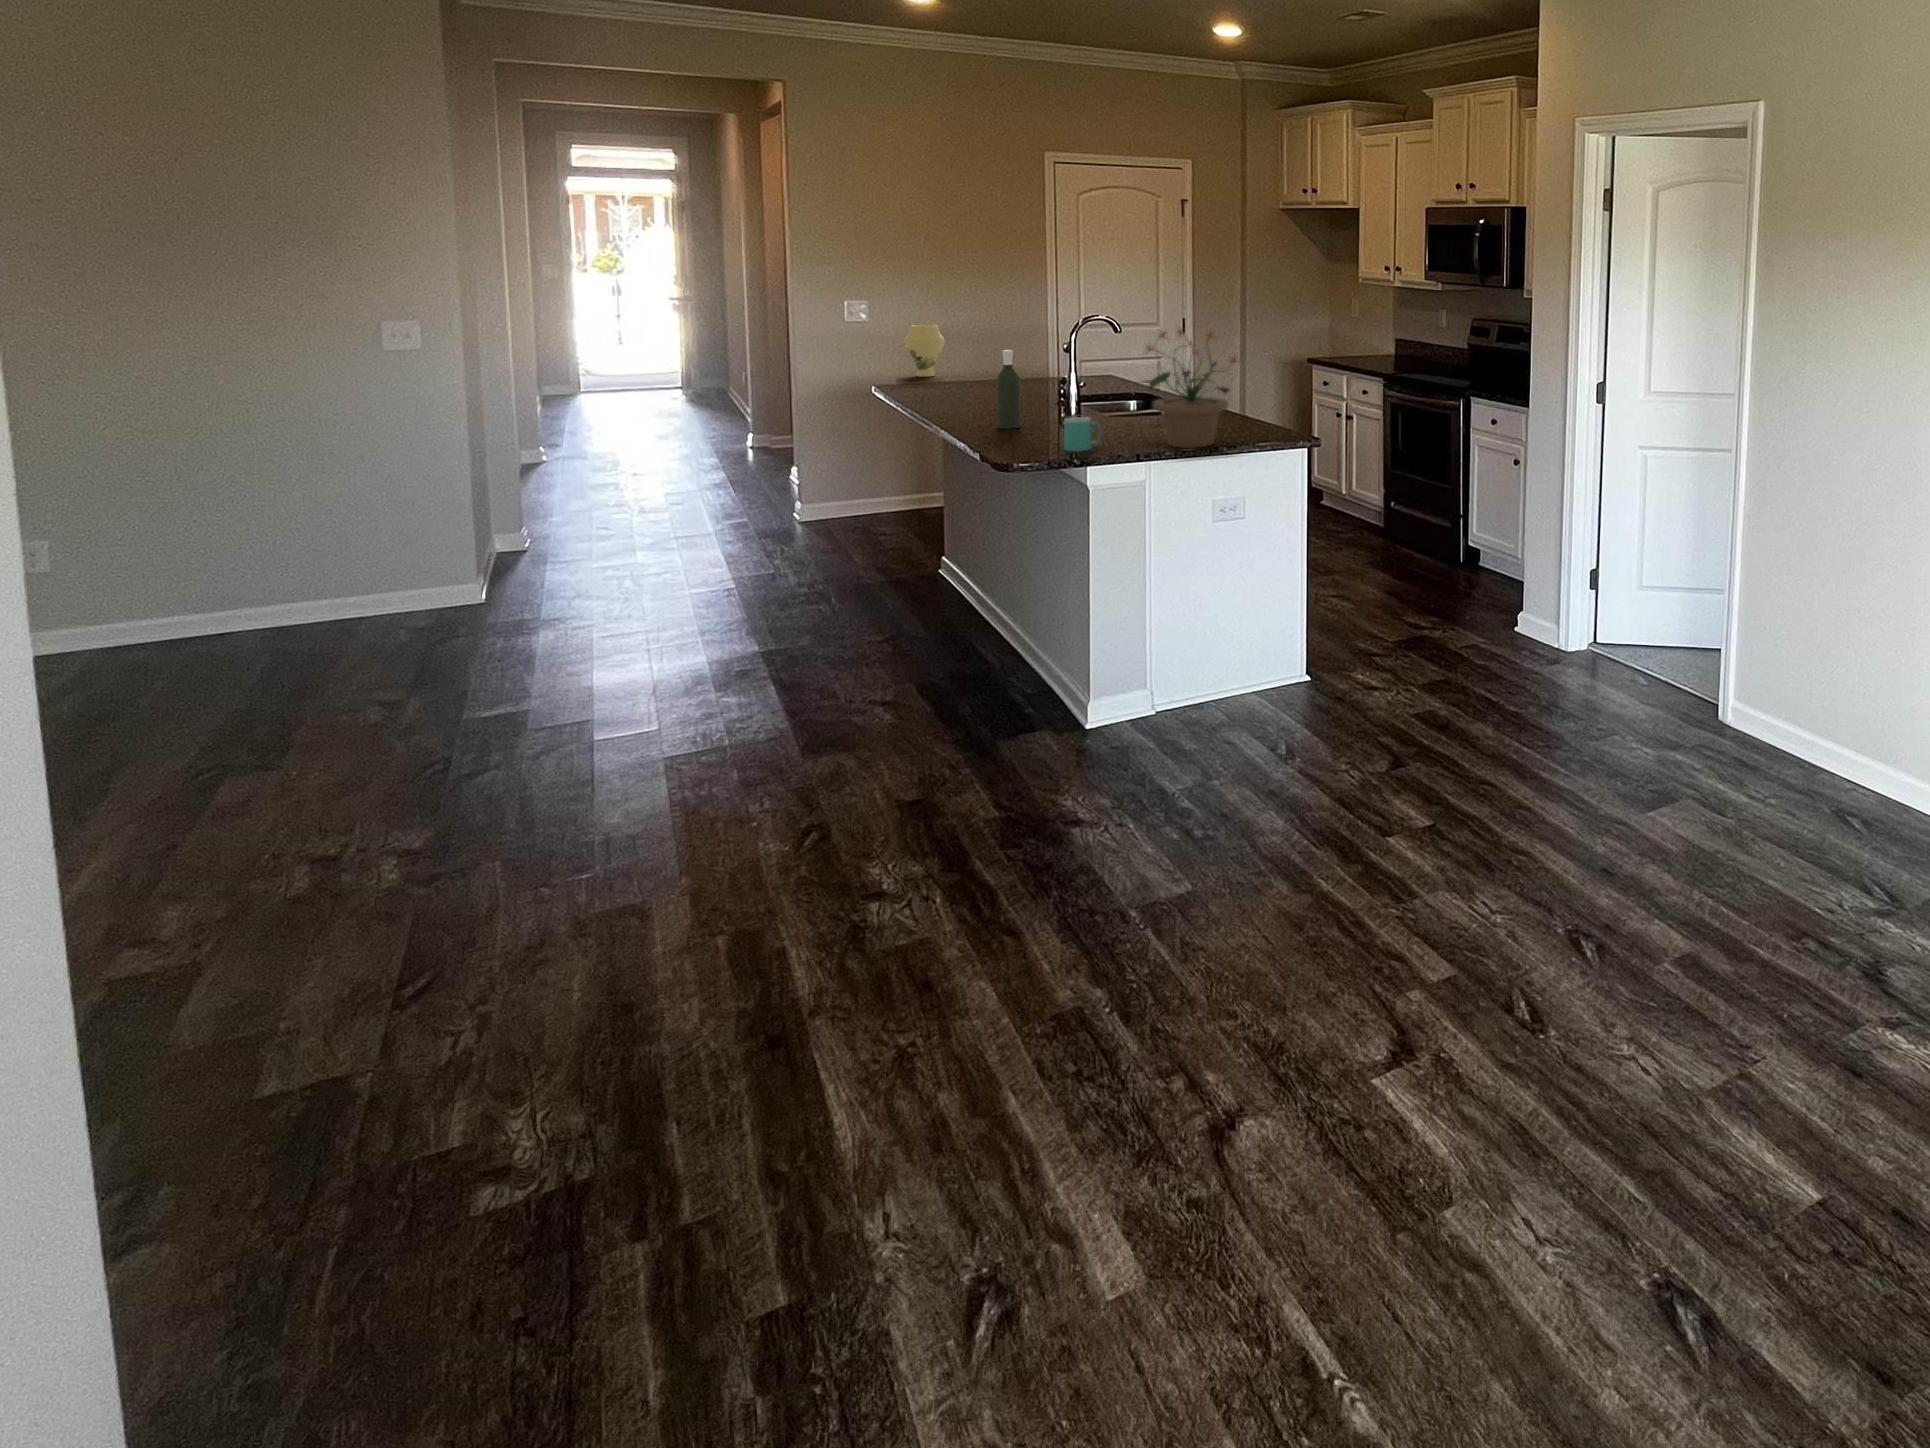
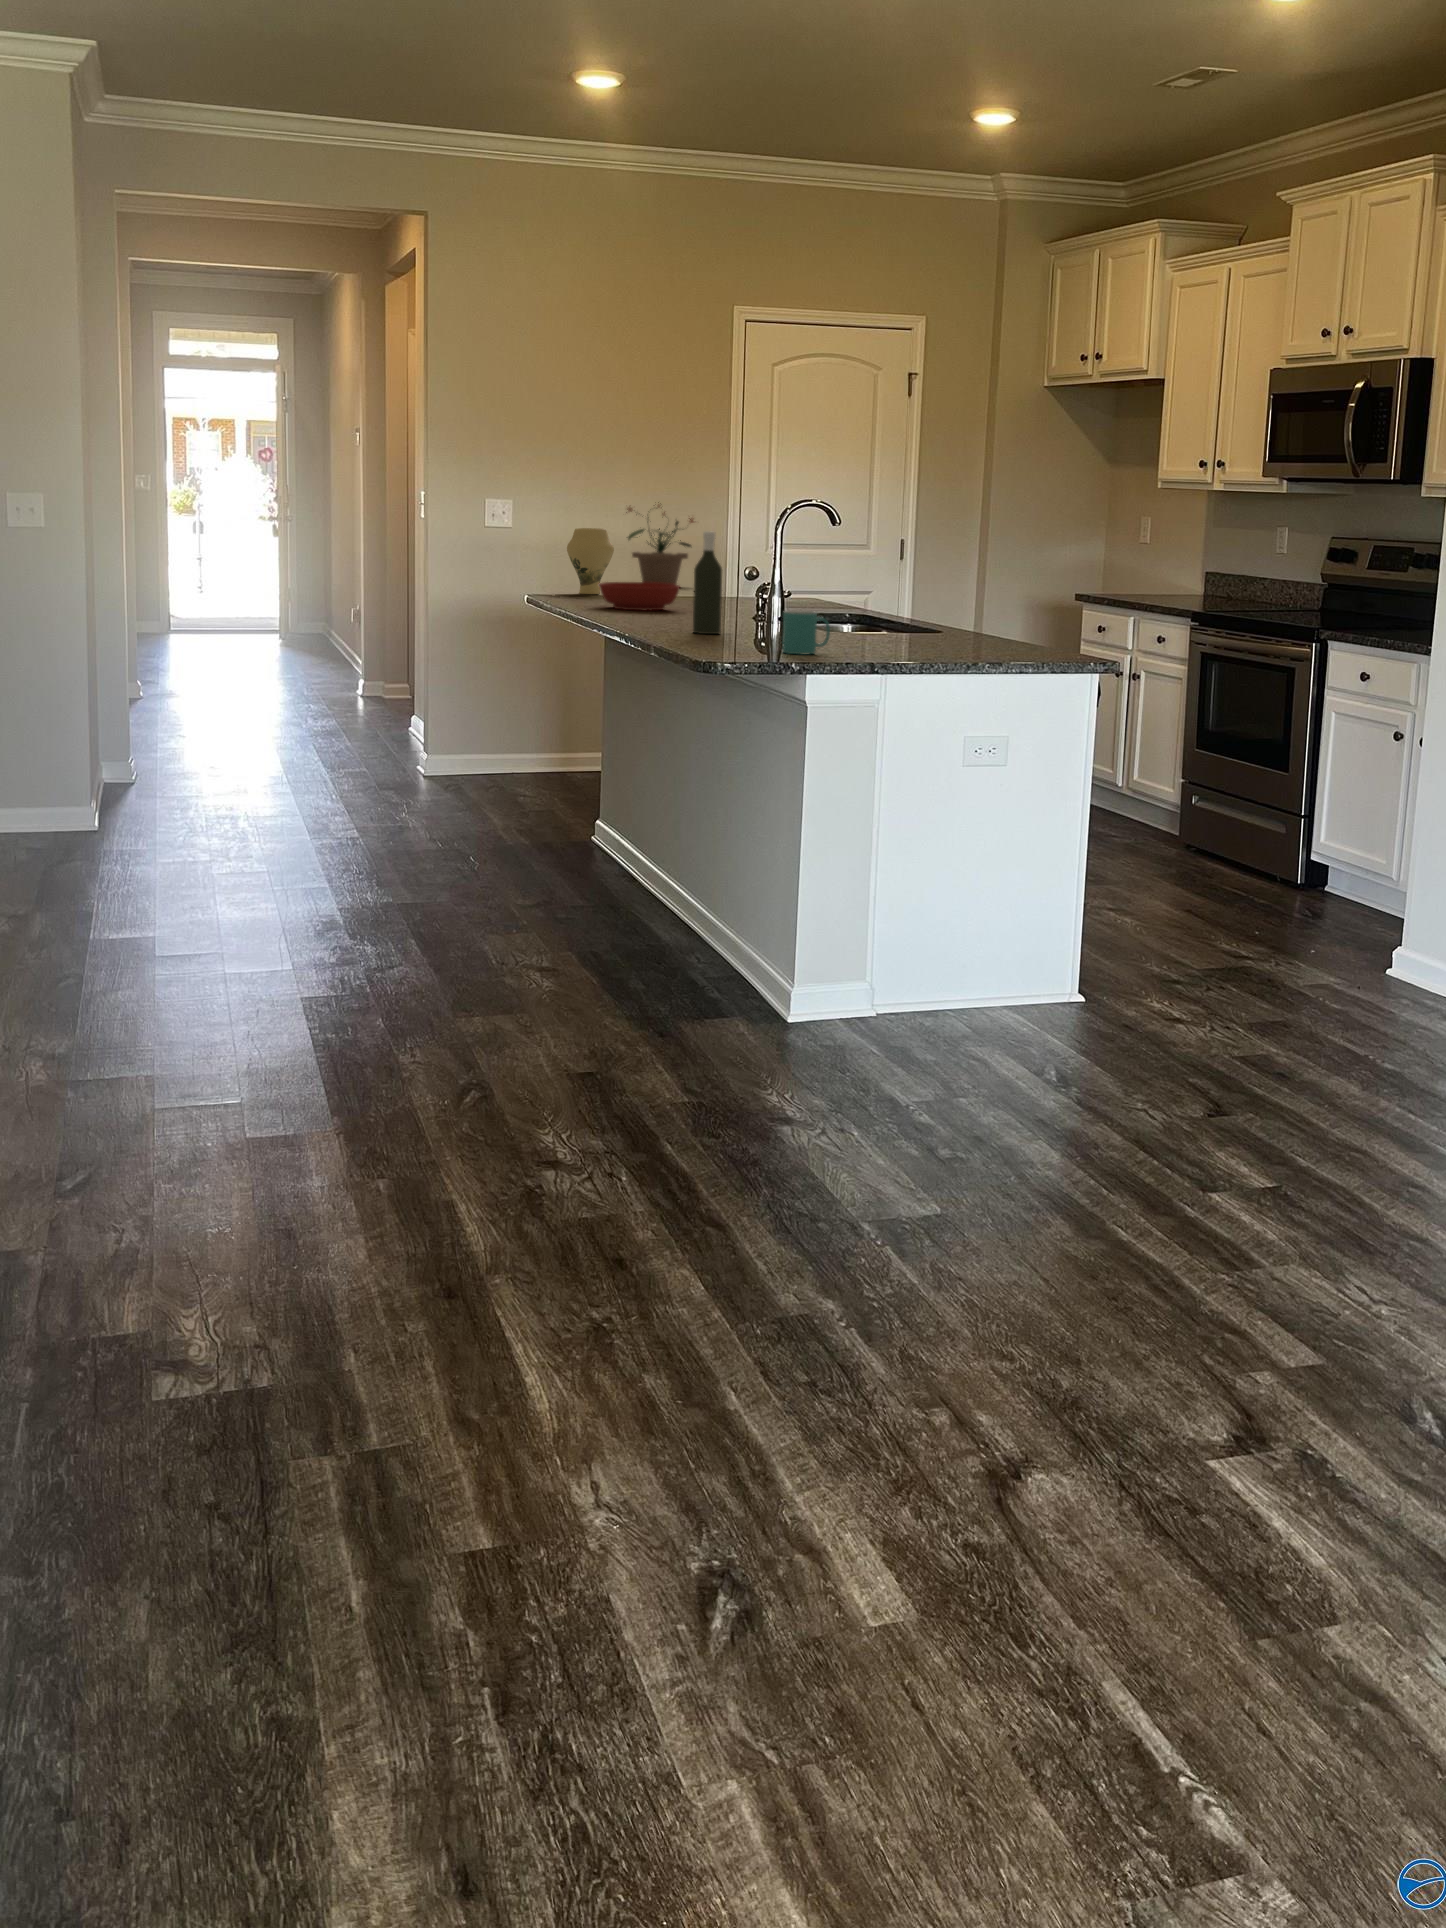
potted plant: present [1145,329,1238,448] -> present [626,502,694,584]
bowl: none [927,373,996,398] -> present [599,582,680,610]

